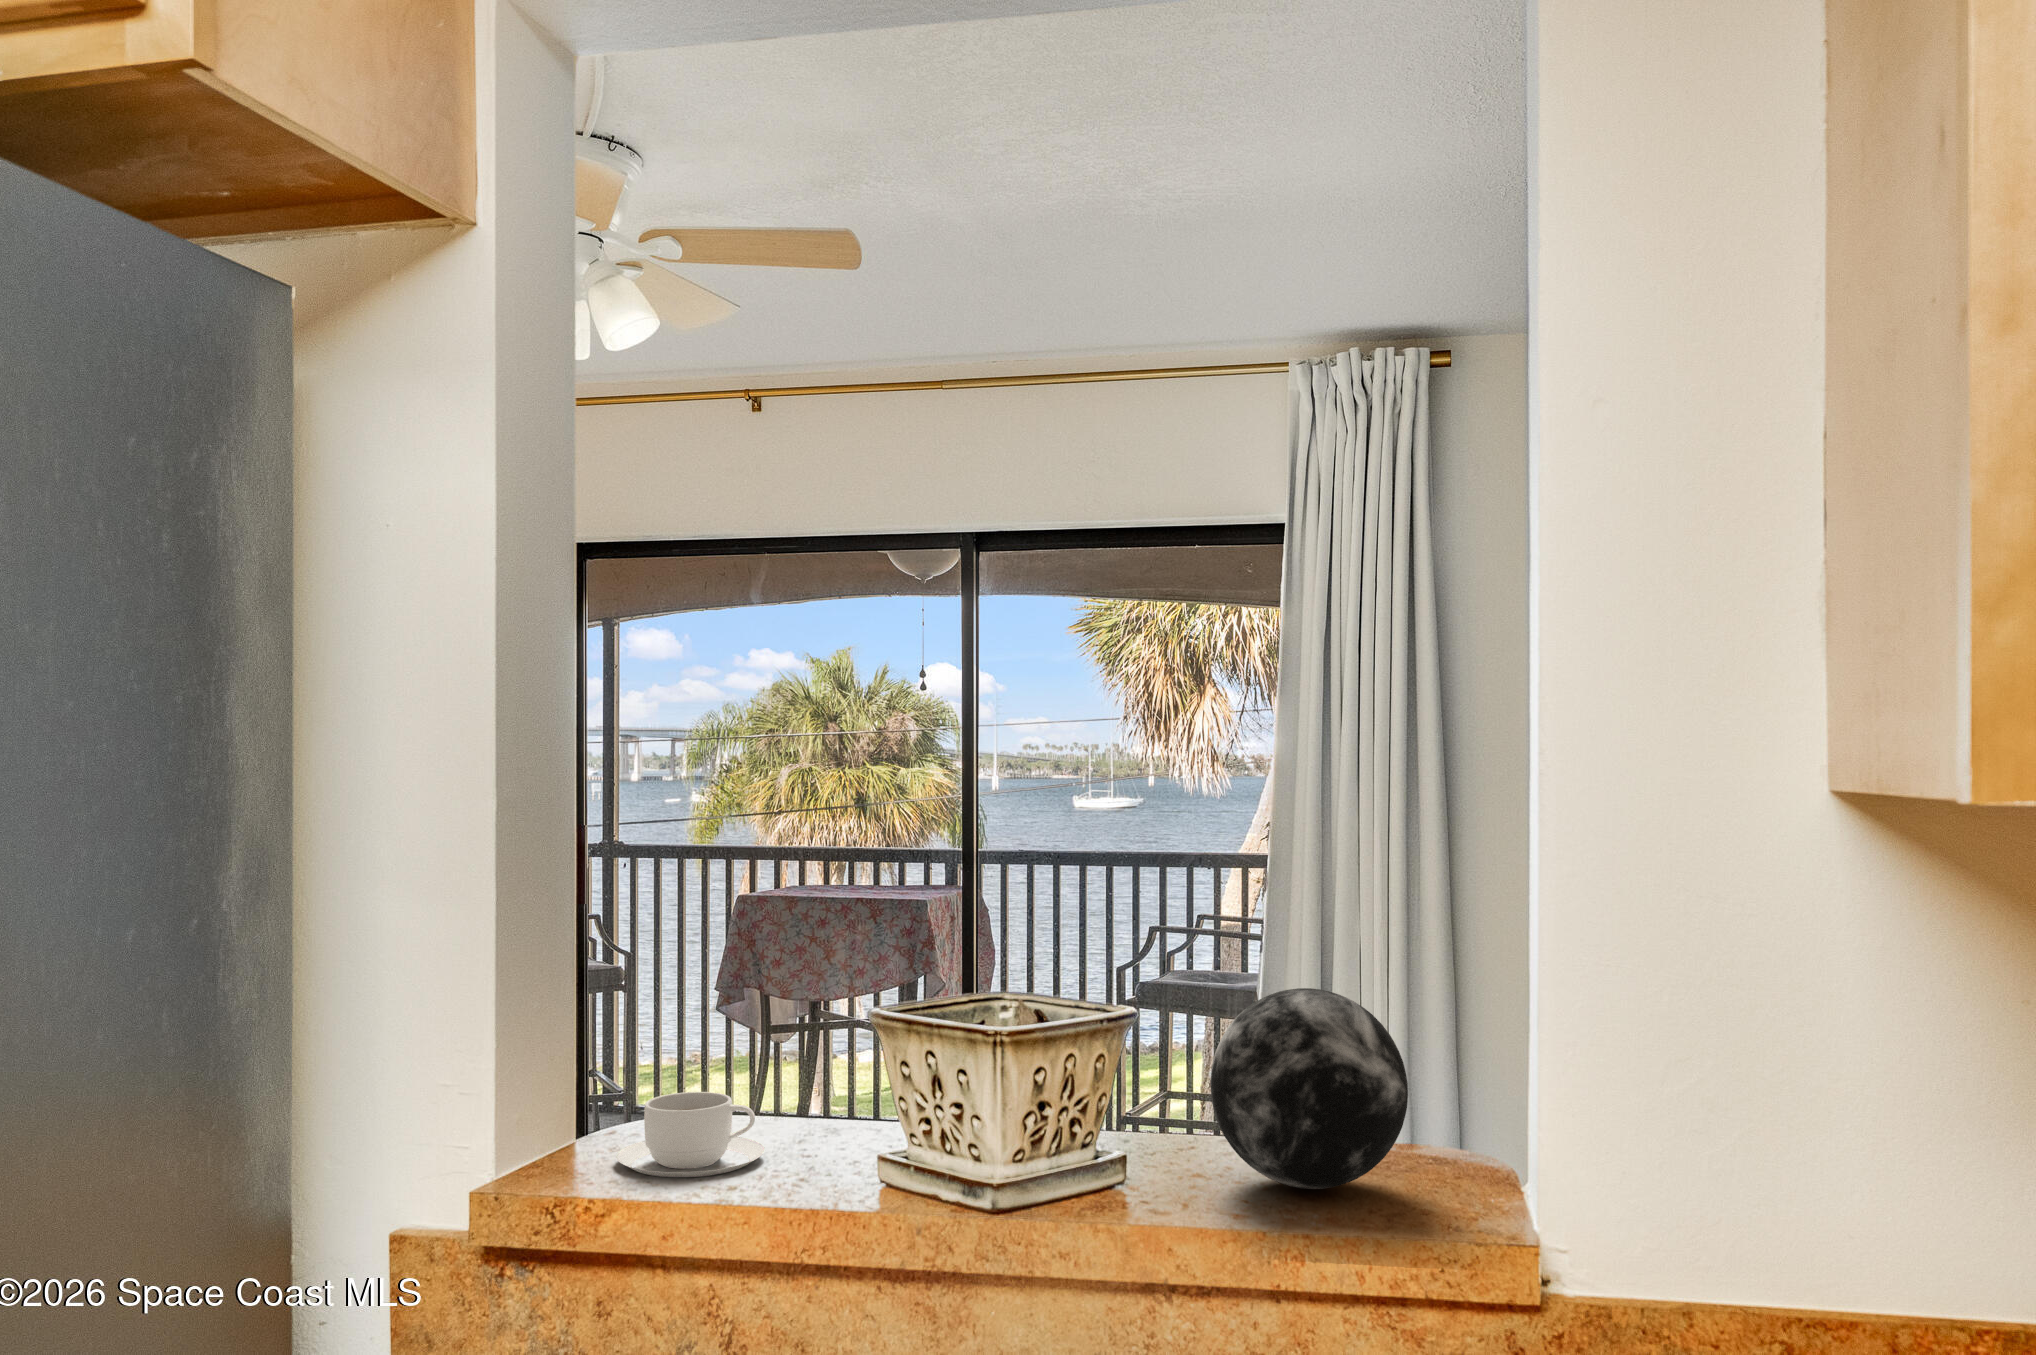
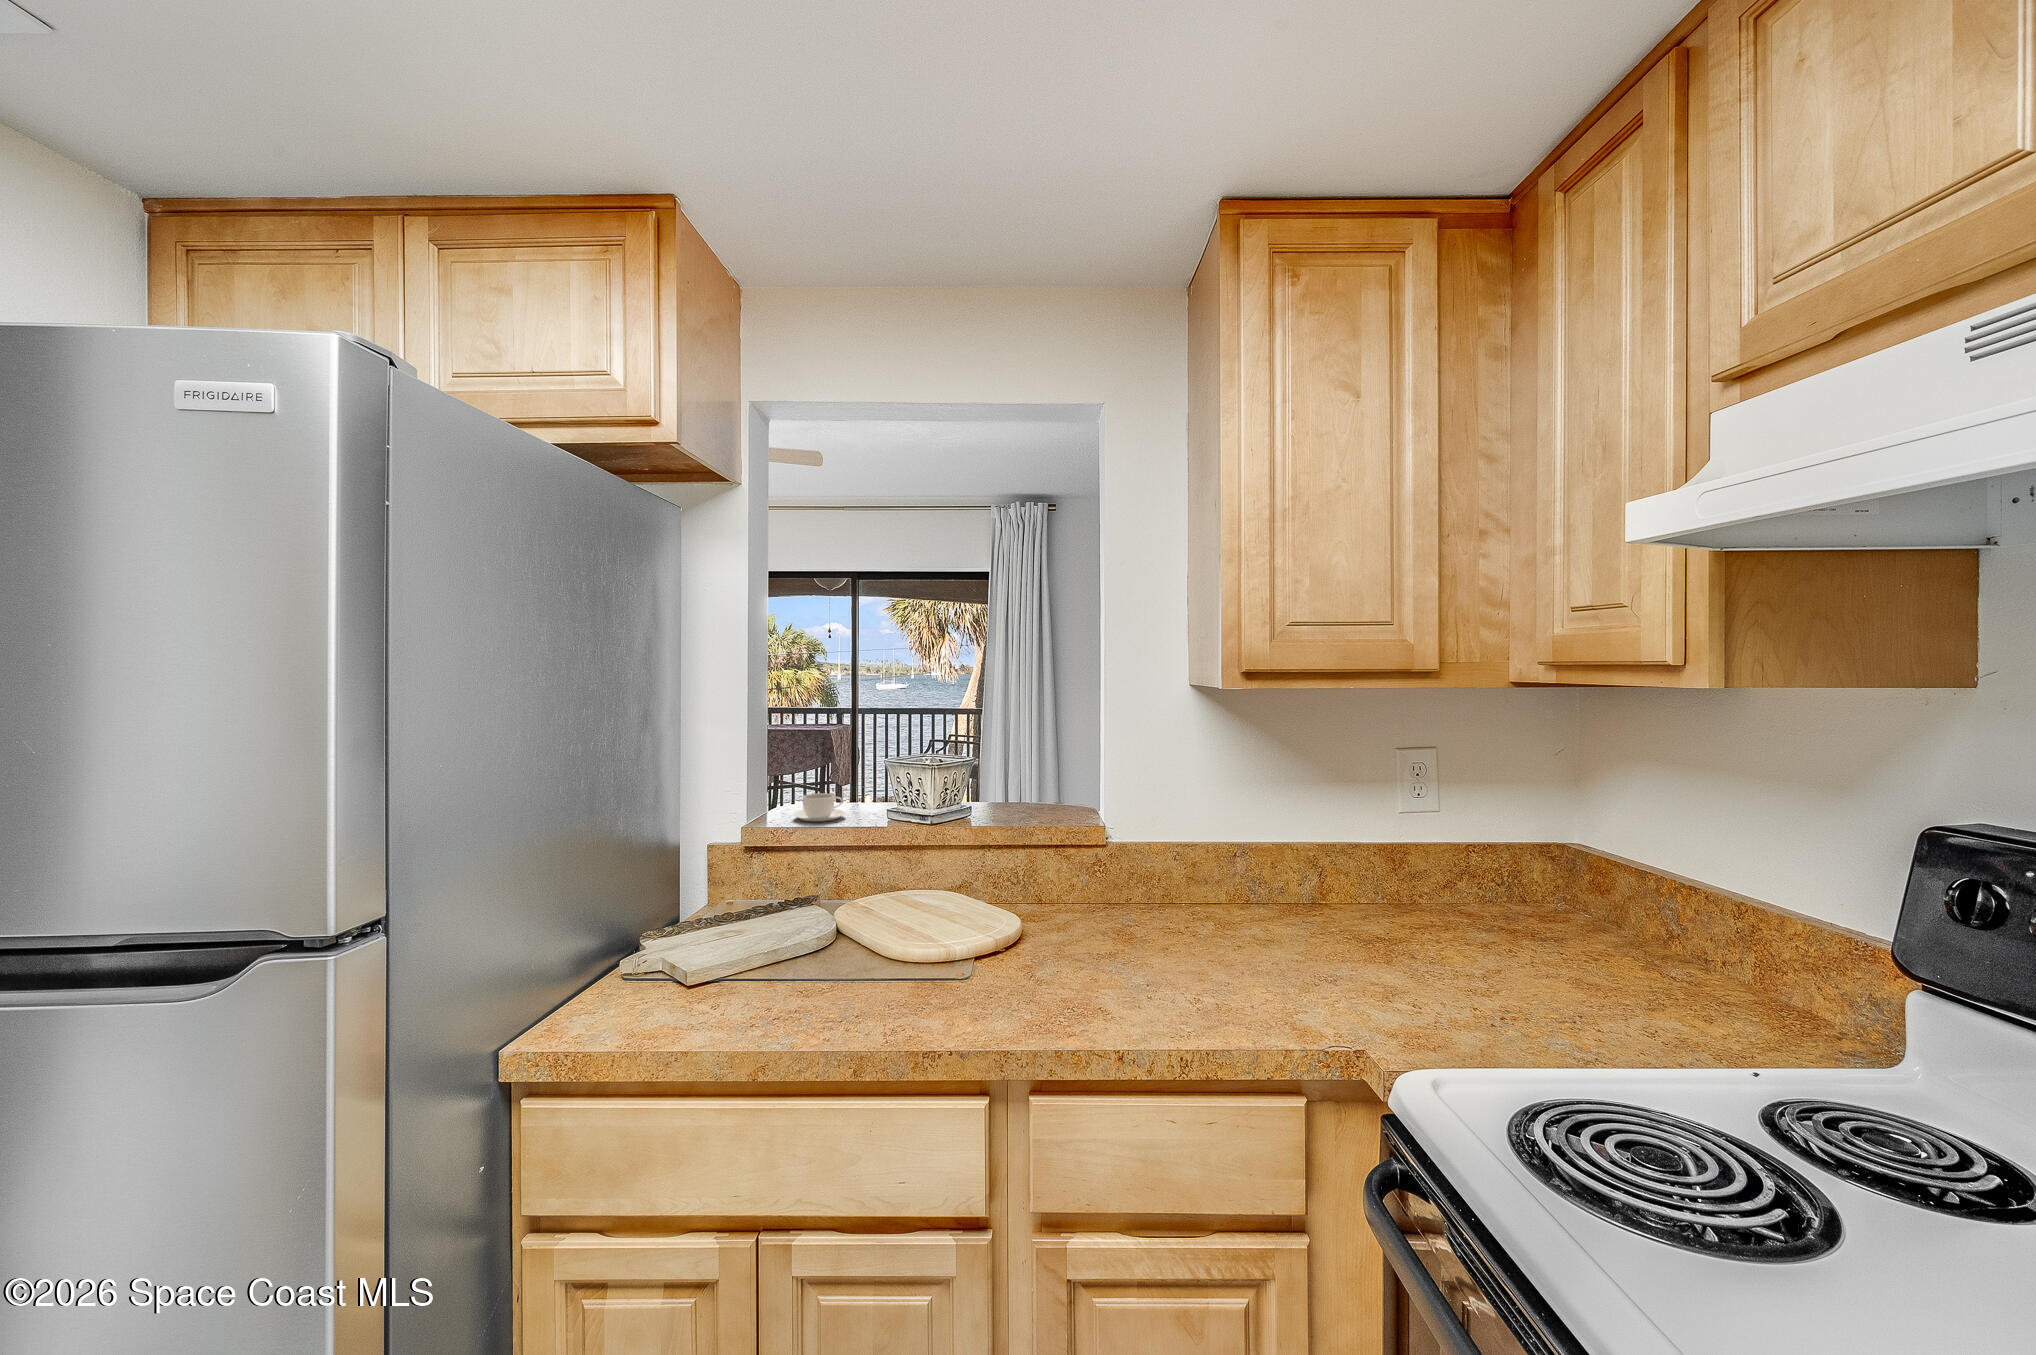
decorative orb: present [1210,988,1408,1189] -> none [999,754,1060,816]

